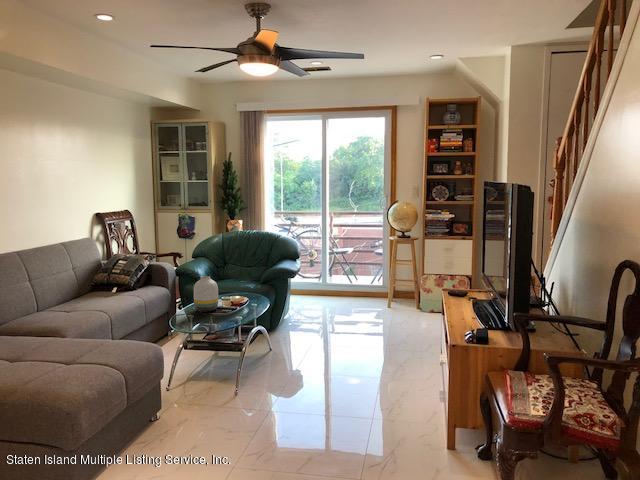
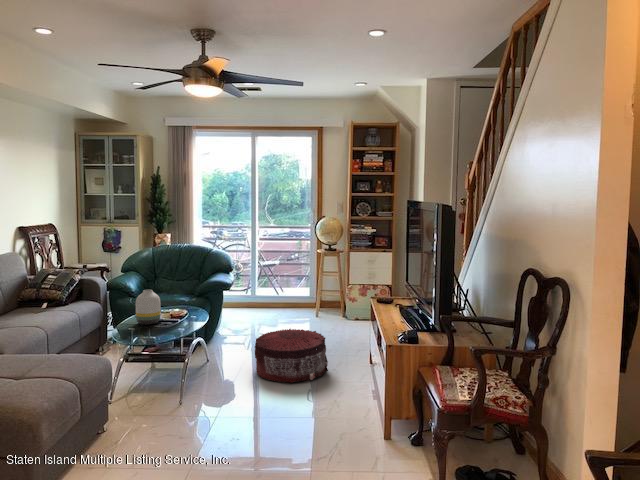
pouf: none [315,319,393,378] -> present [255,329,328,383]

